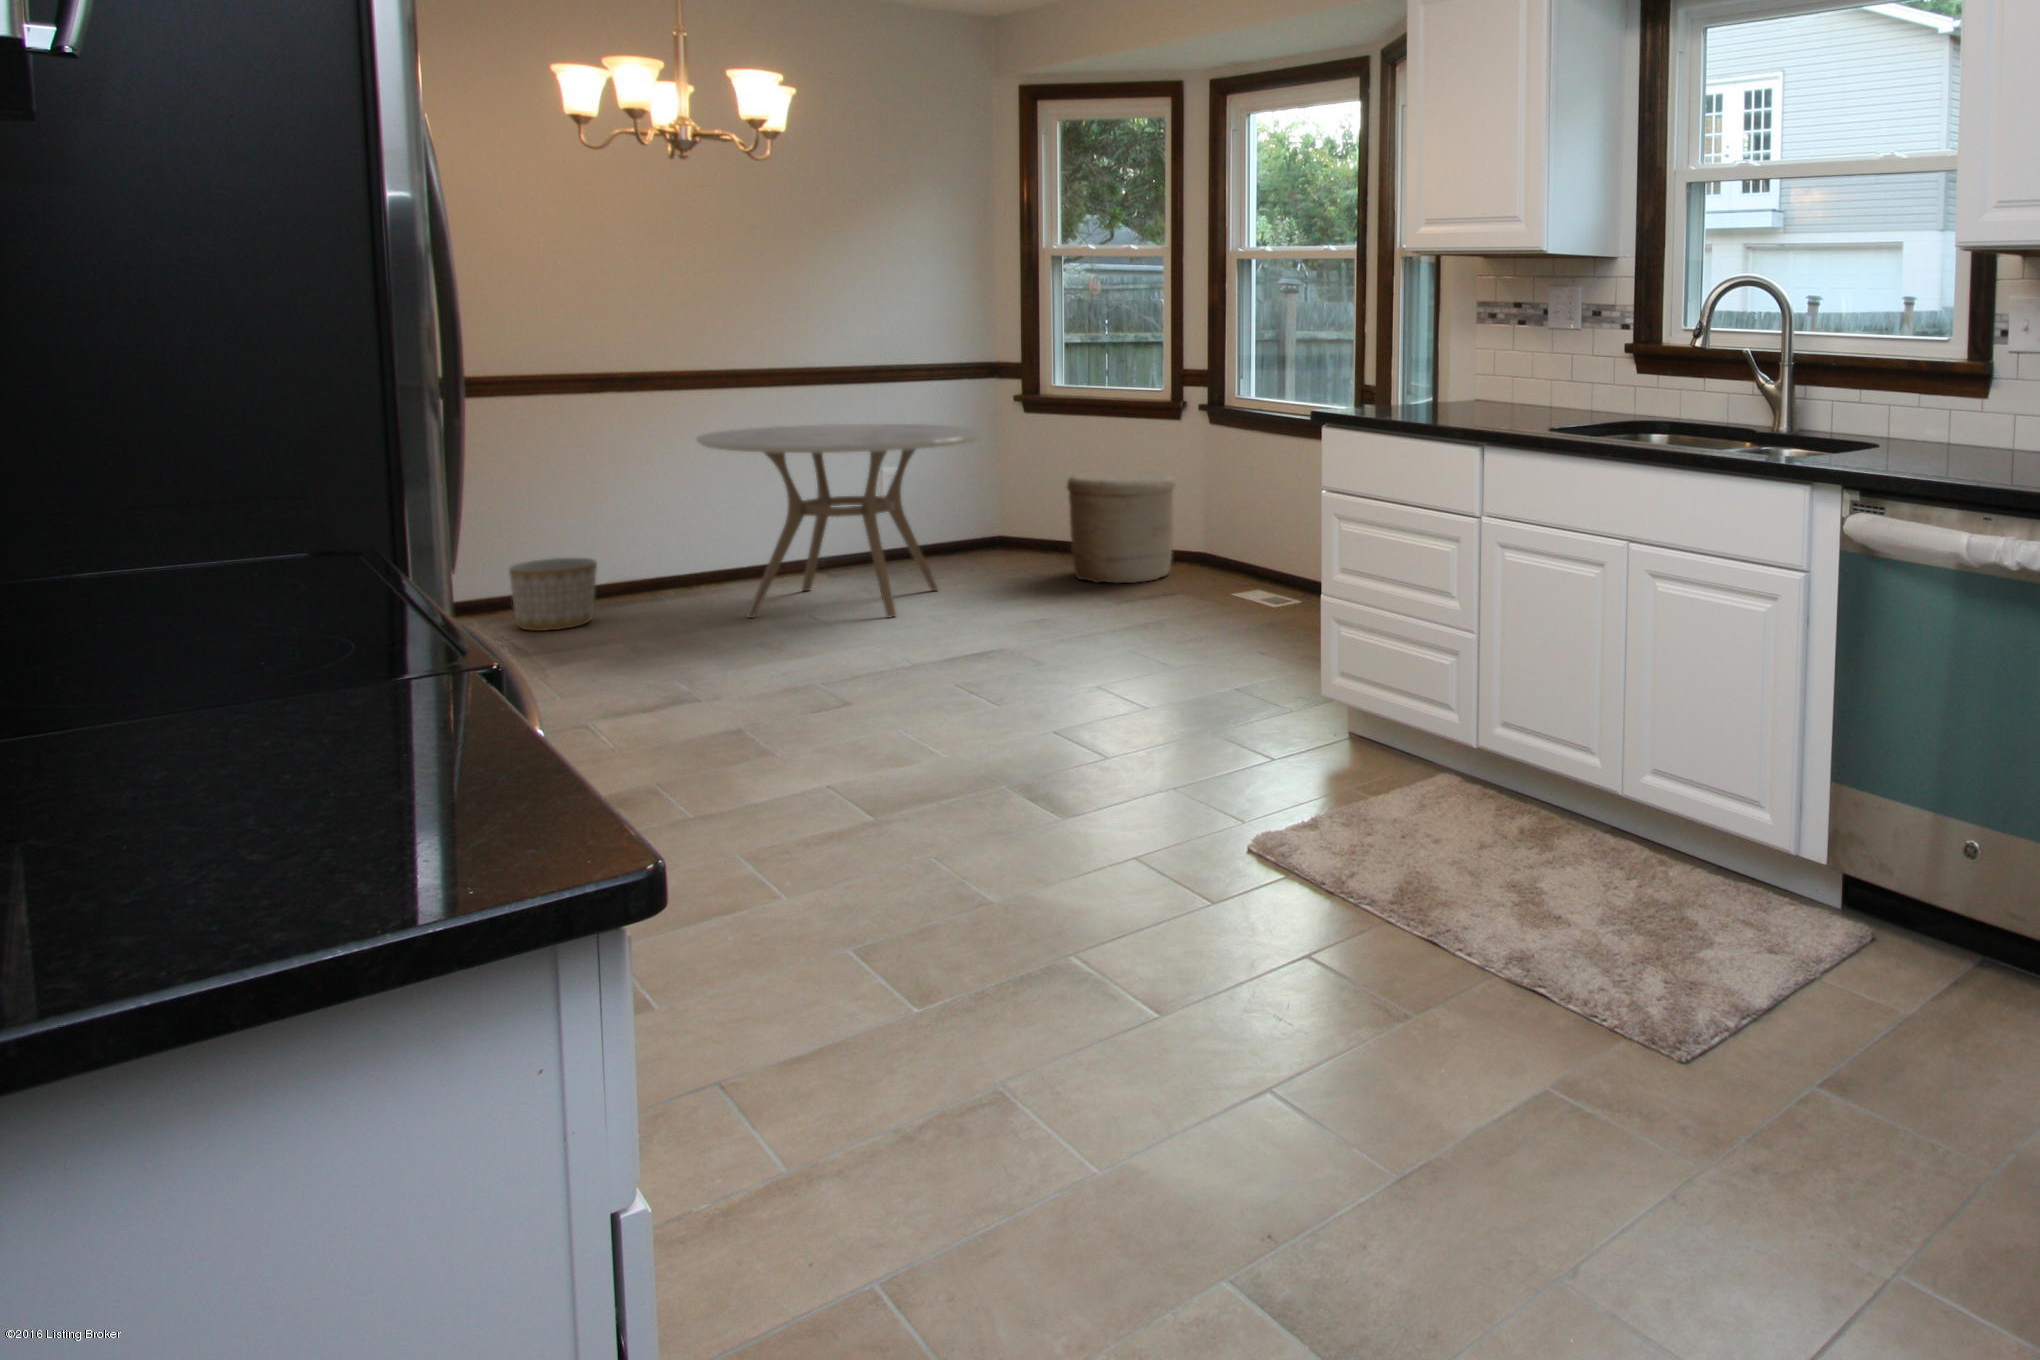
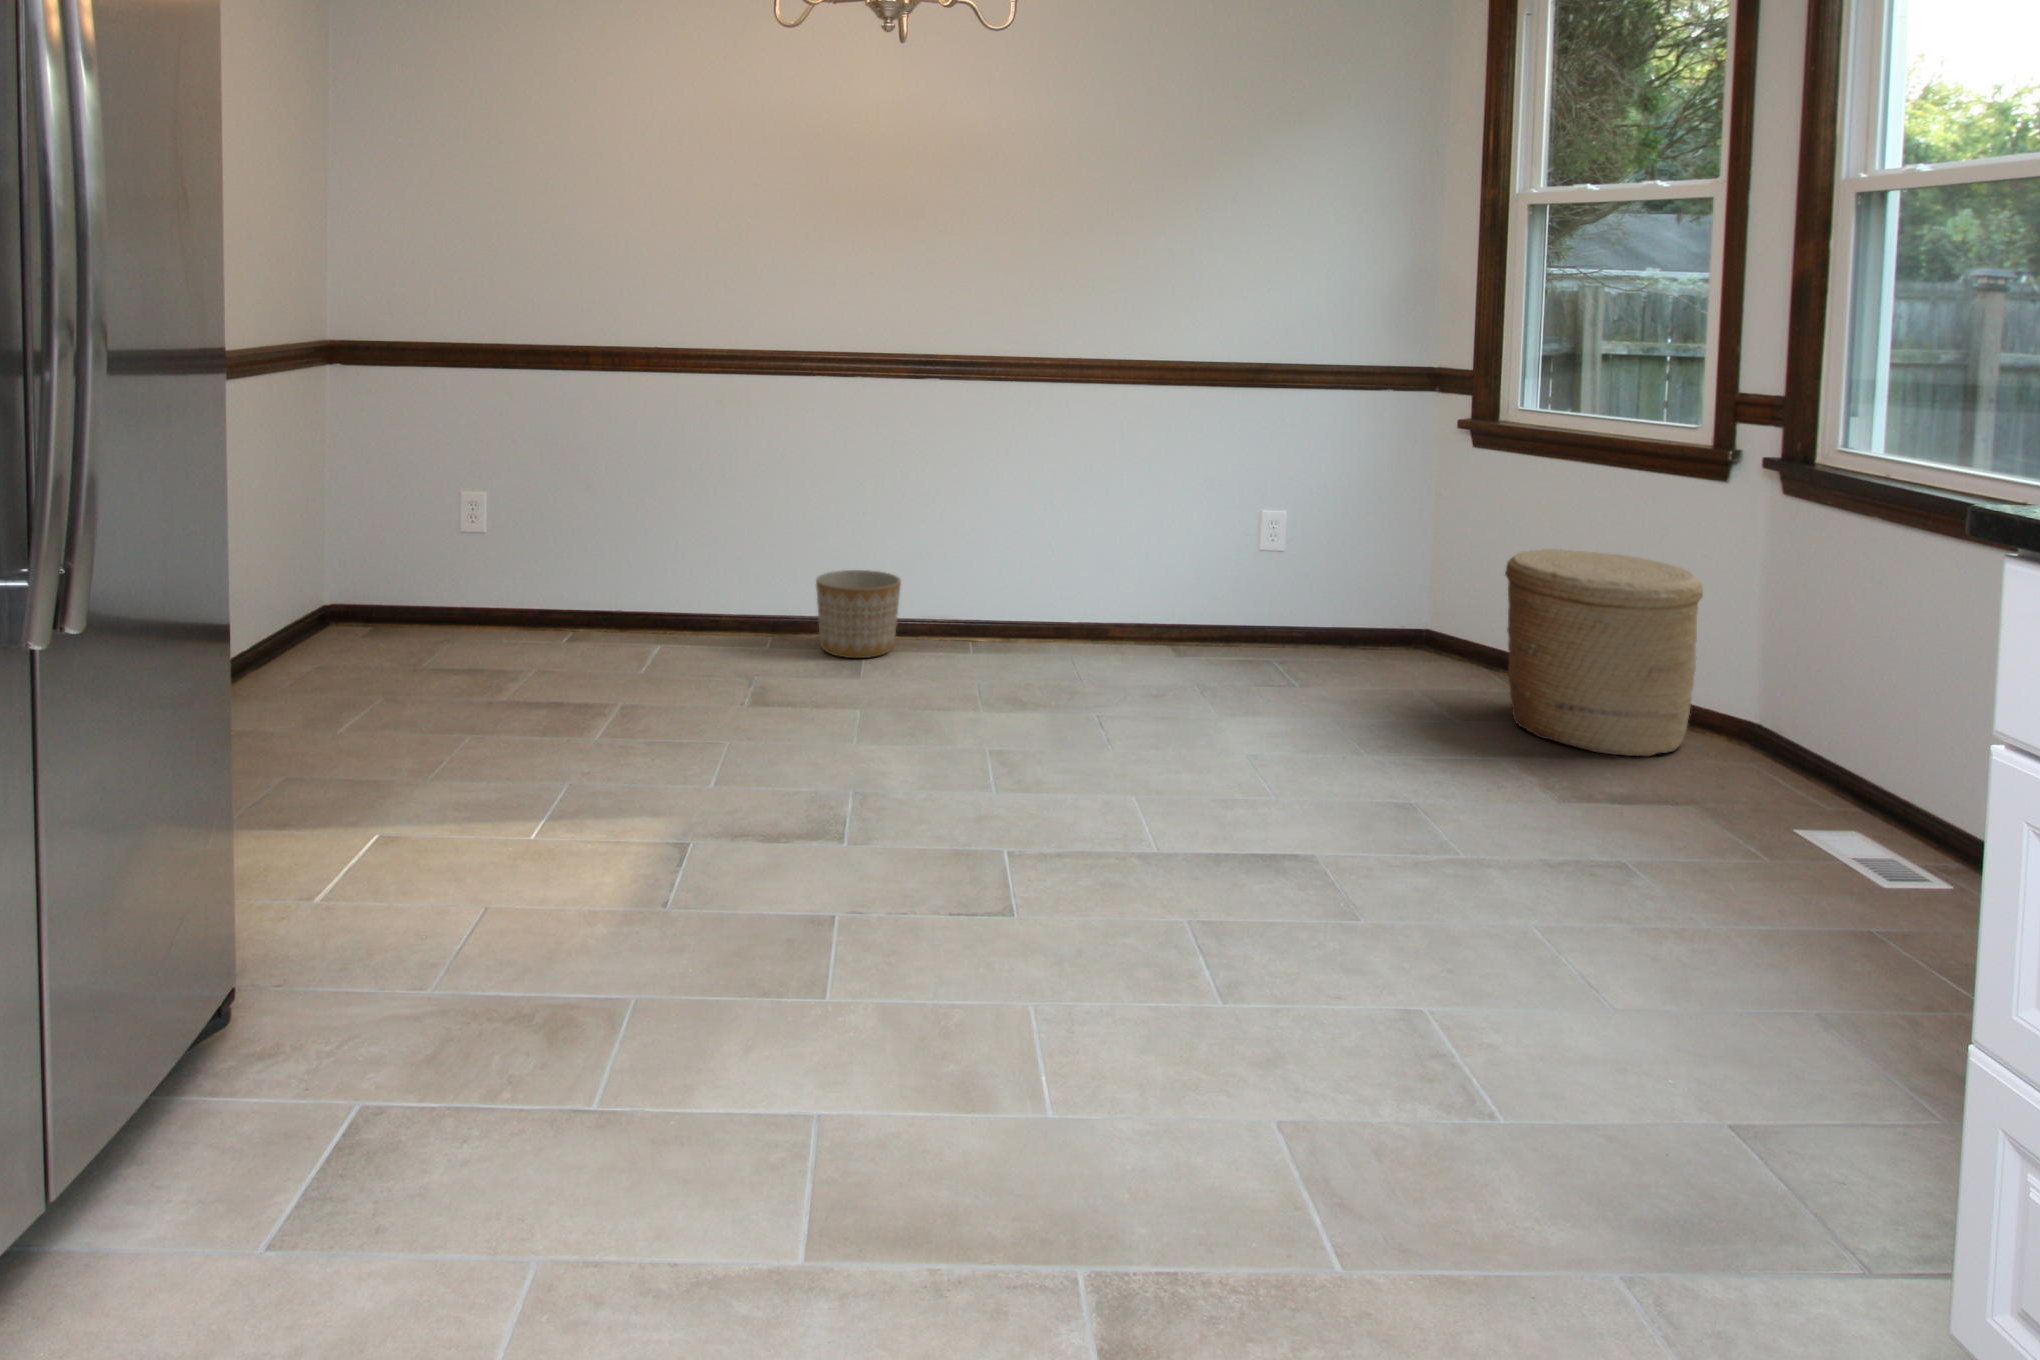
dining table: present [696,424,984,618] -> none [991,437,1362,736]

